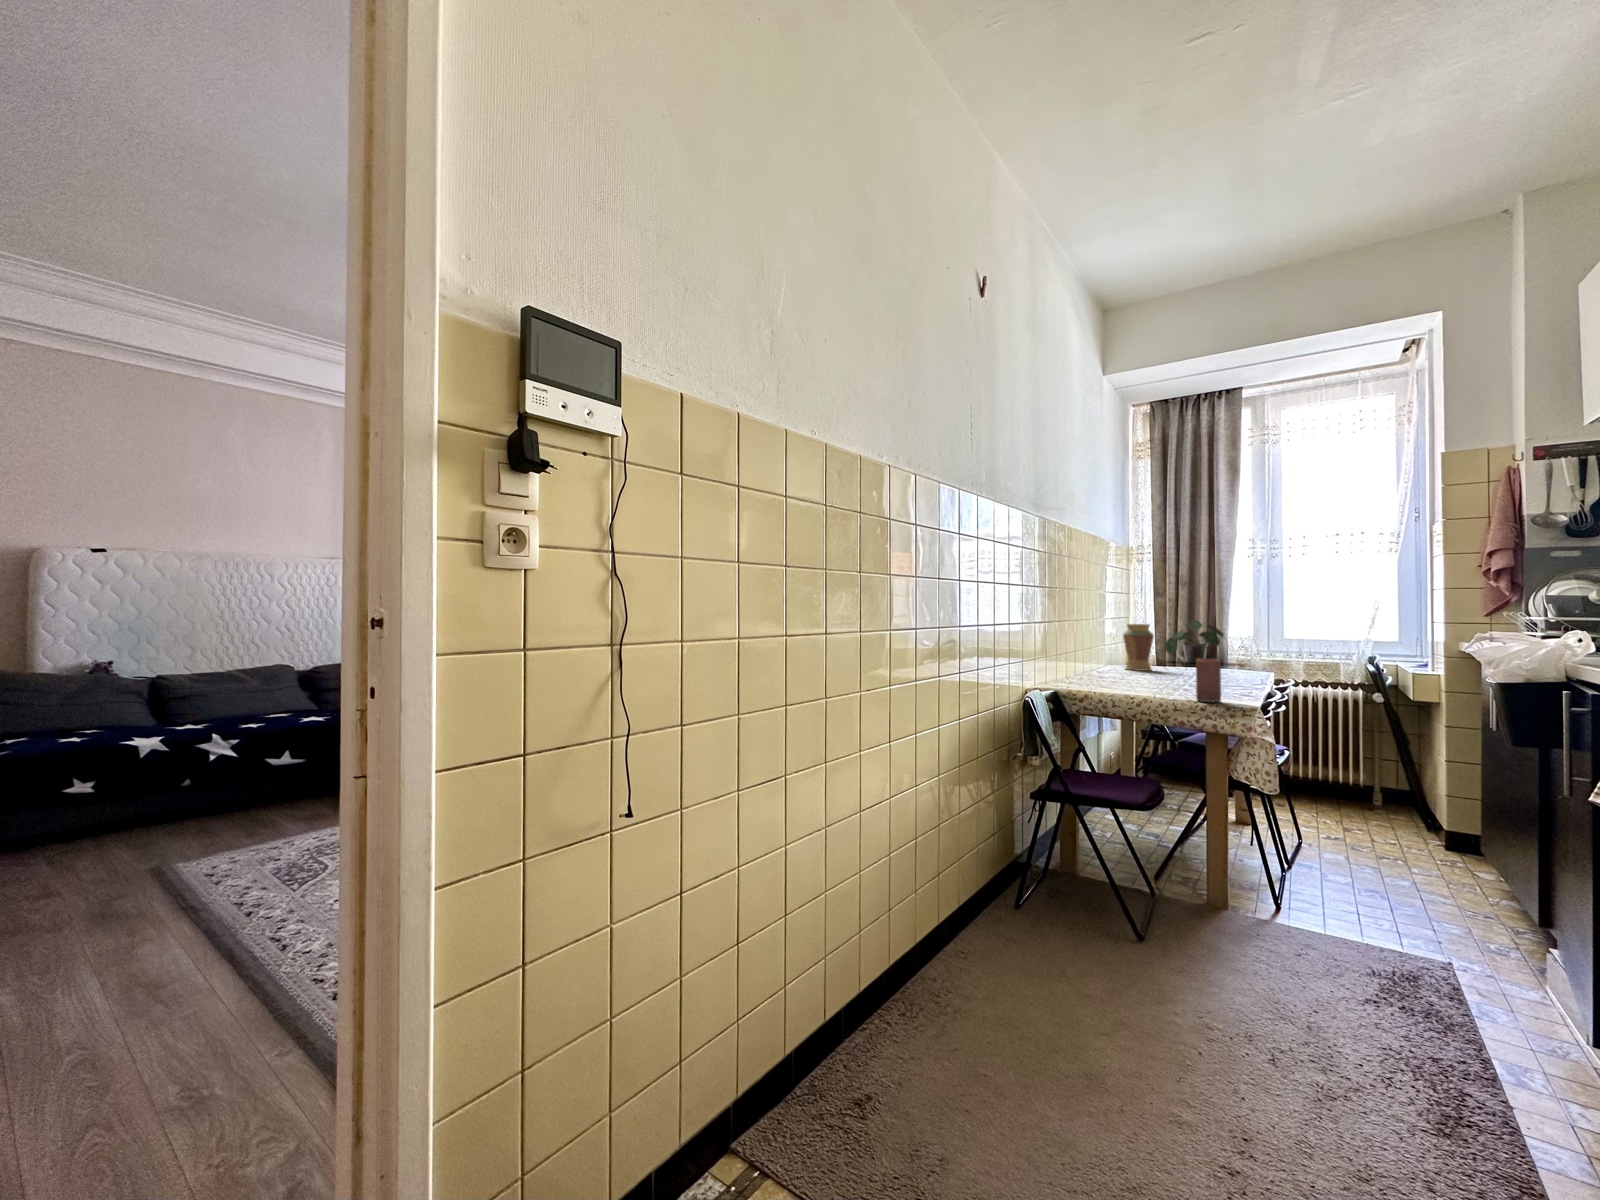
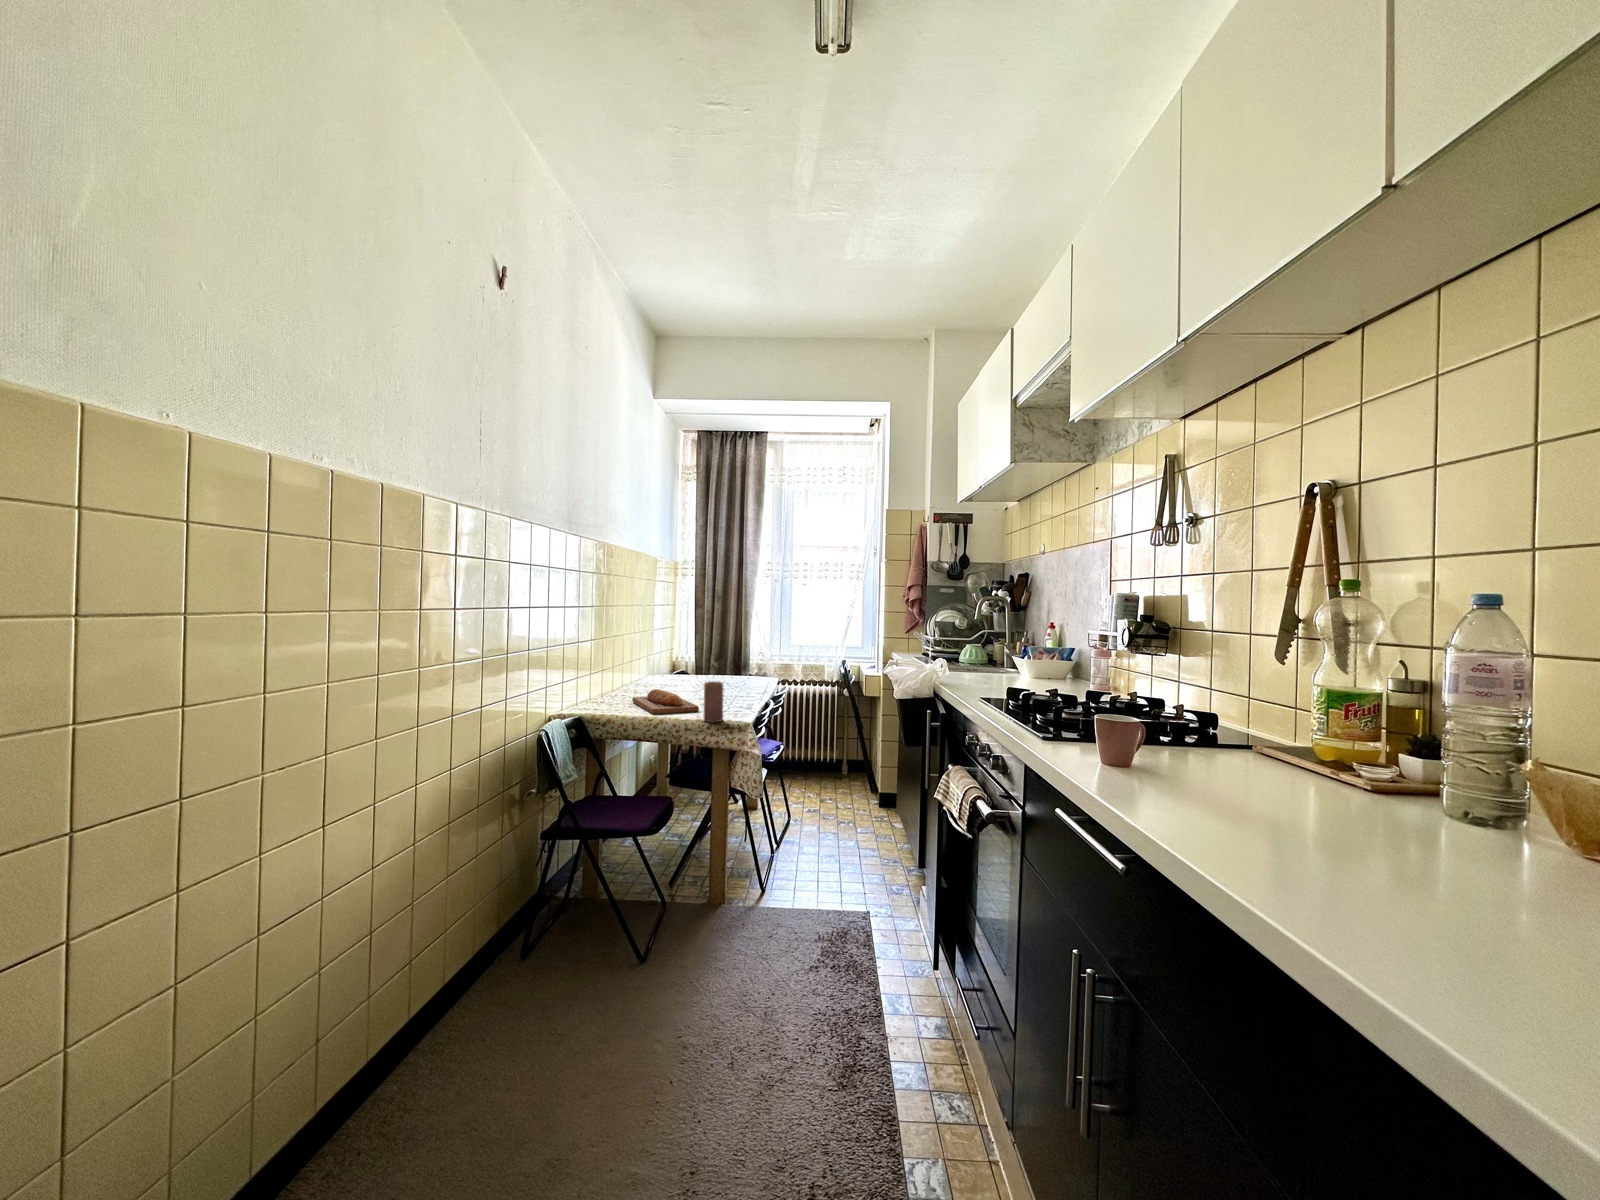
potted plant: present [1165,621,1223,663] -> none [701,630,748,668]
vase: present [1123,624,1154,671] -> none [663,637,688,681]
bread loaf: none [1103,671,1185,694] -> present [632,689,699,714]

